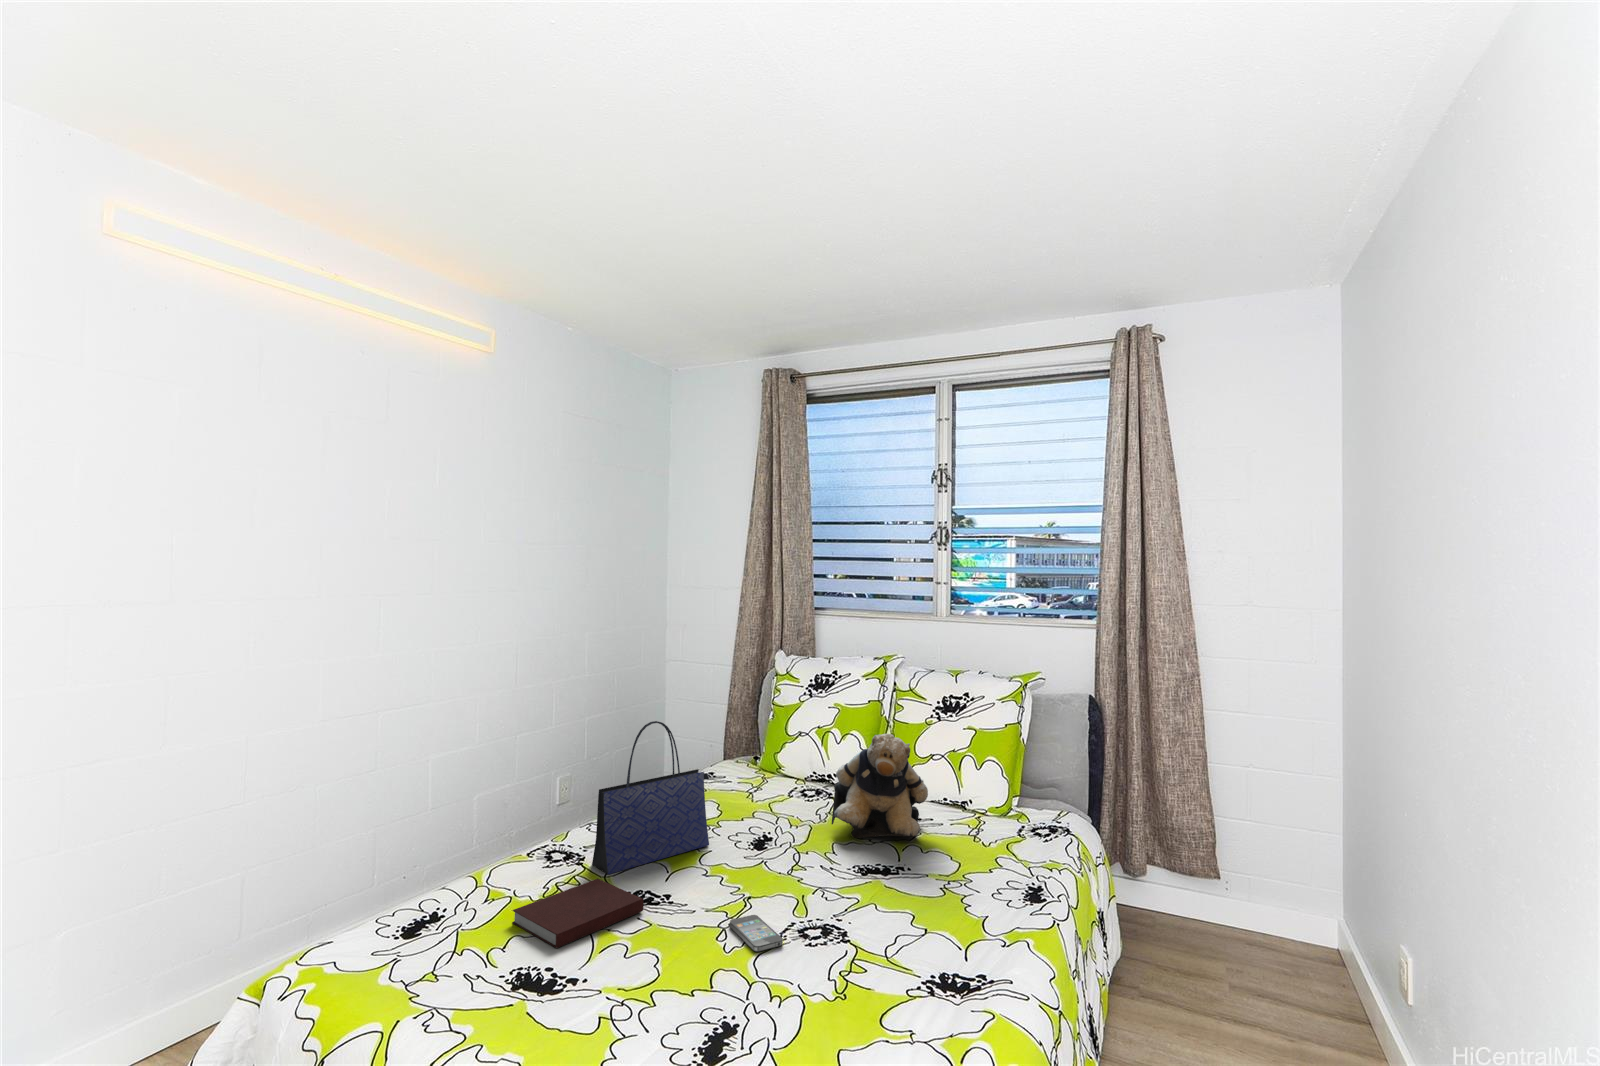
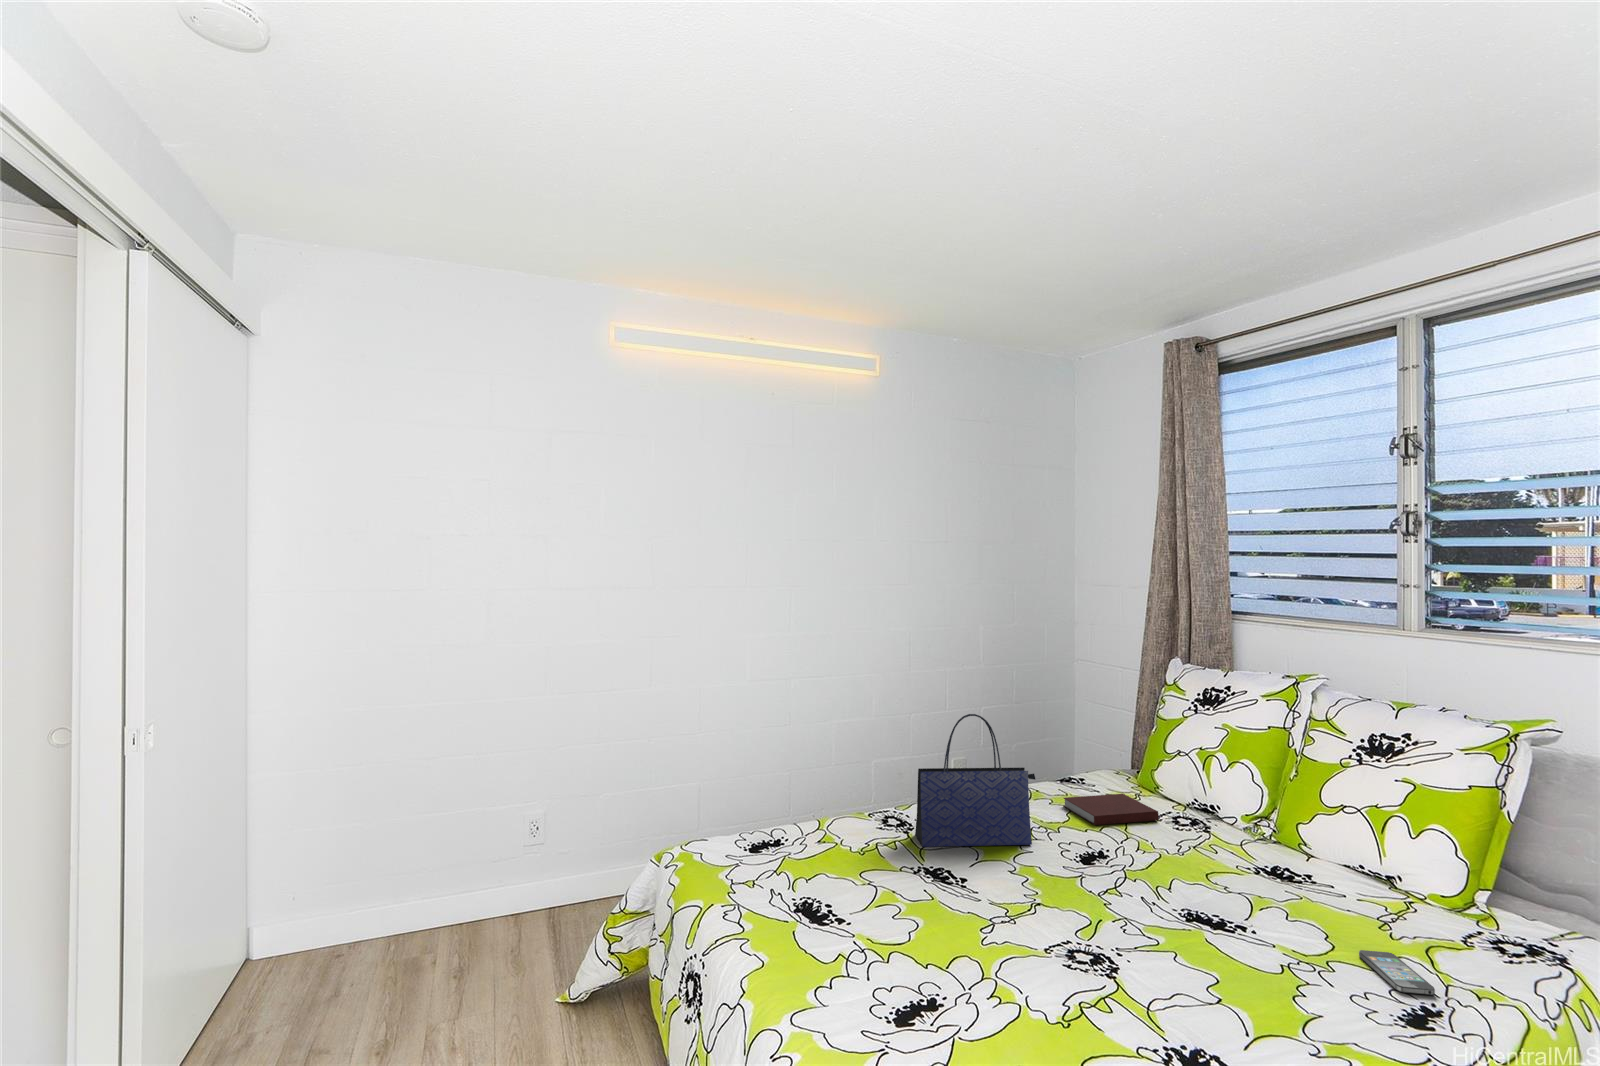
teddy bear: present [832,734,928,838] -> none [1177,764,1310,895]
notebook: present [512,879,644,948] -> present [1064,794,1158,825]
smartphone: present [730,915,783,952] -> present [1359,950,1435,995]

